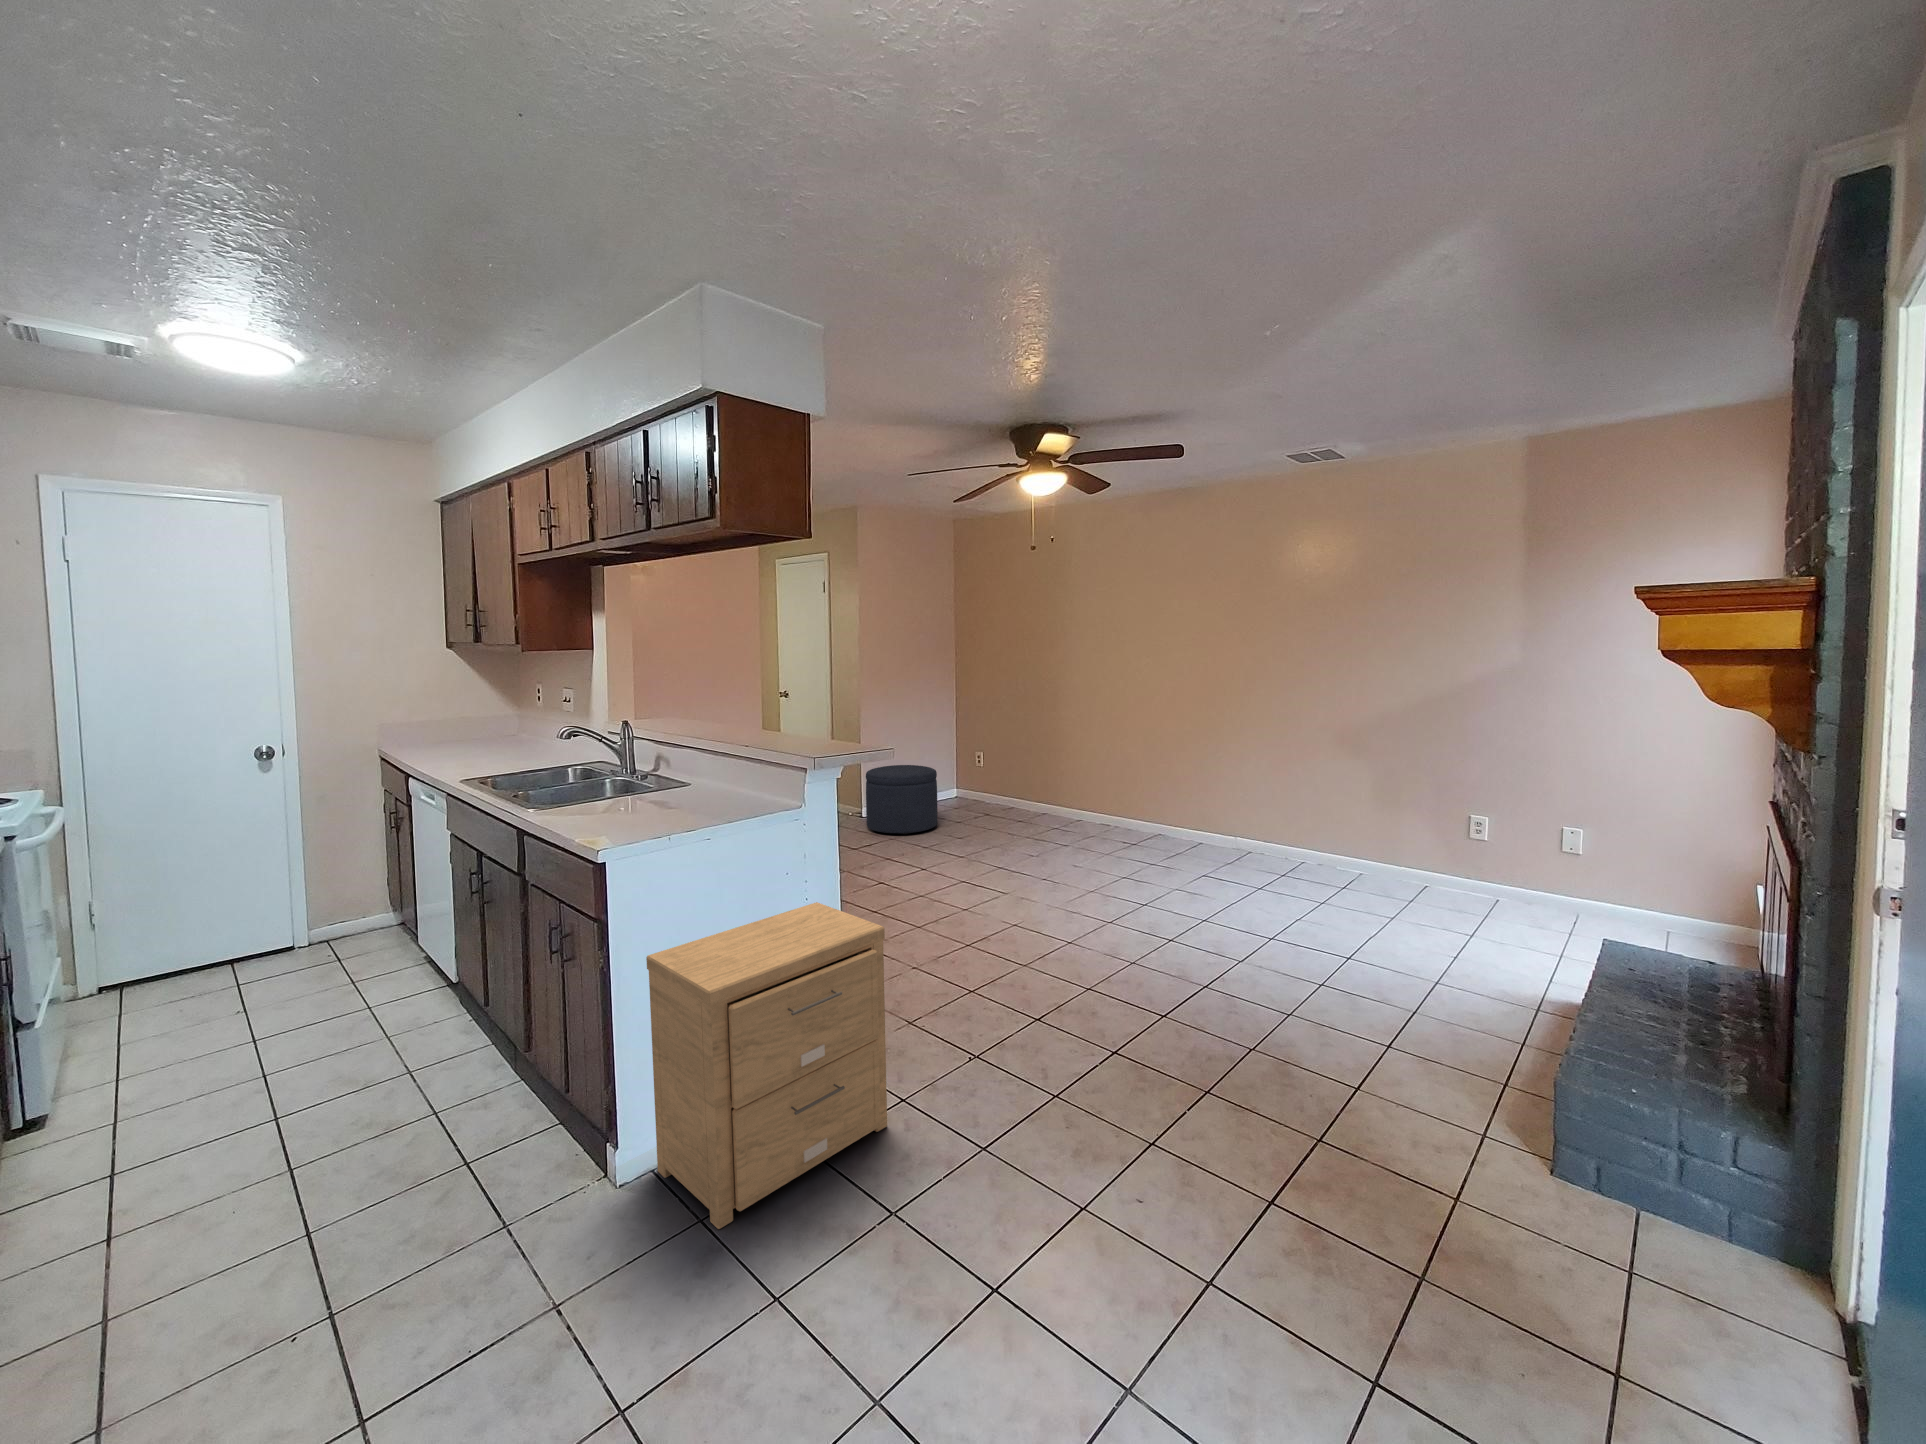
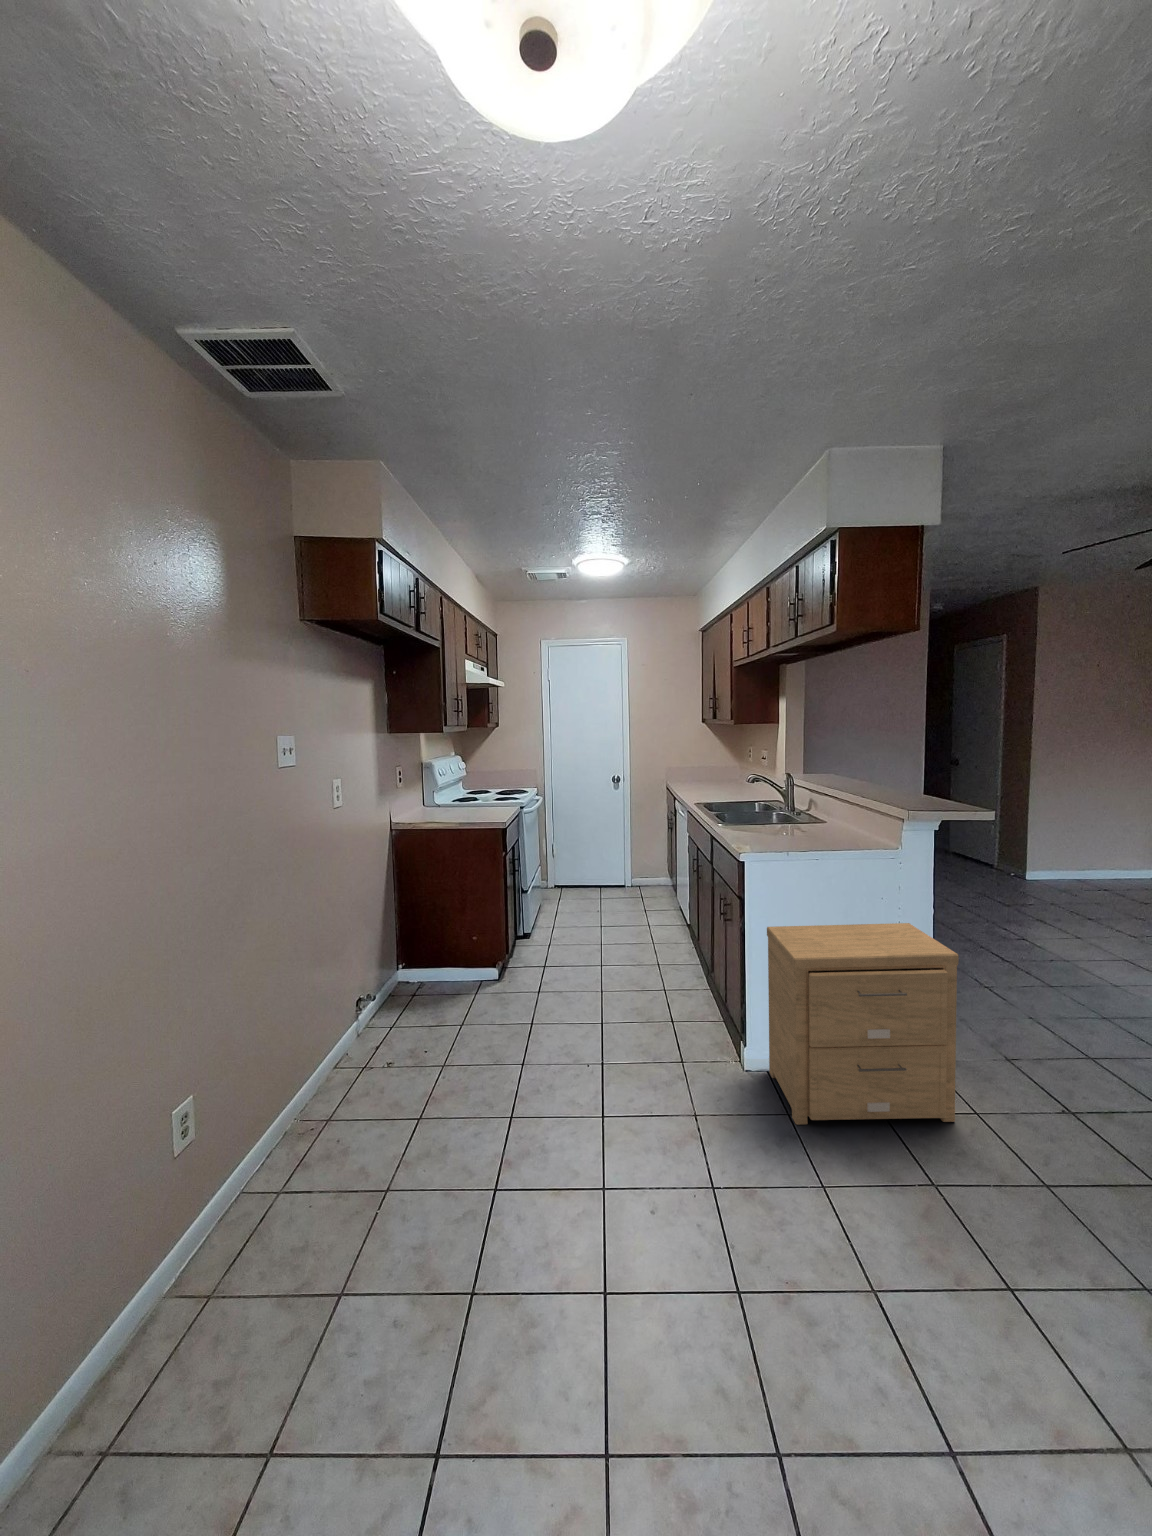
ottoman: present [866,765,938,834] -> none [1034,830,1125,898]

